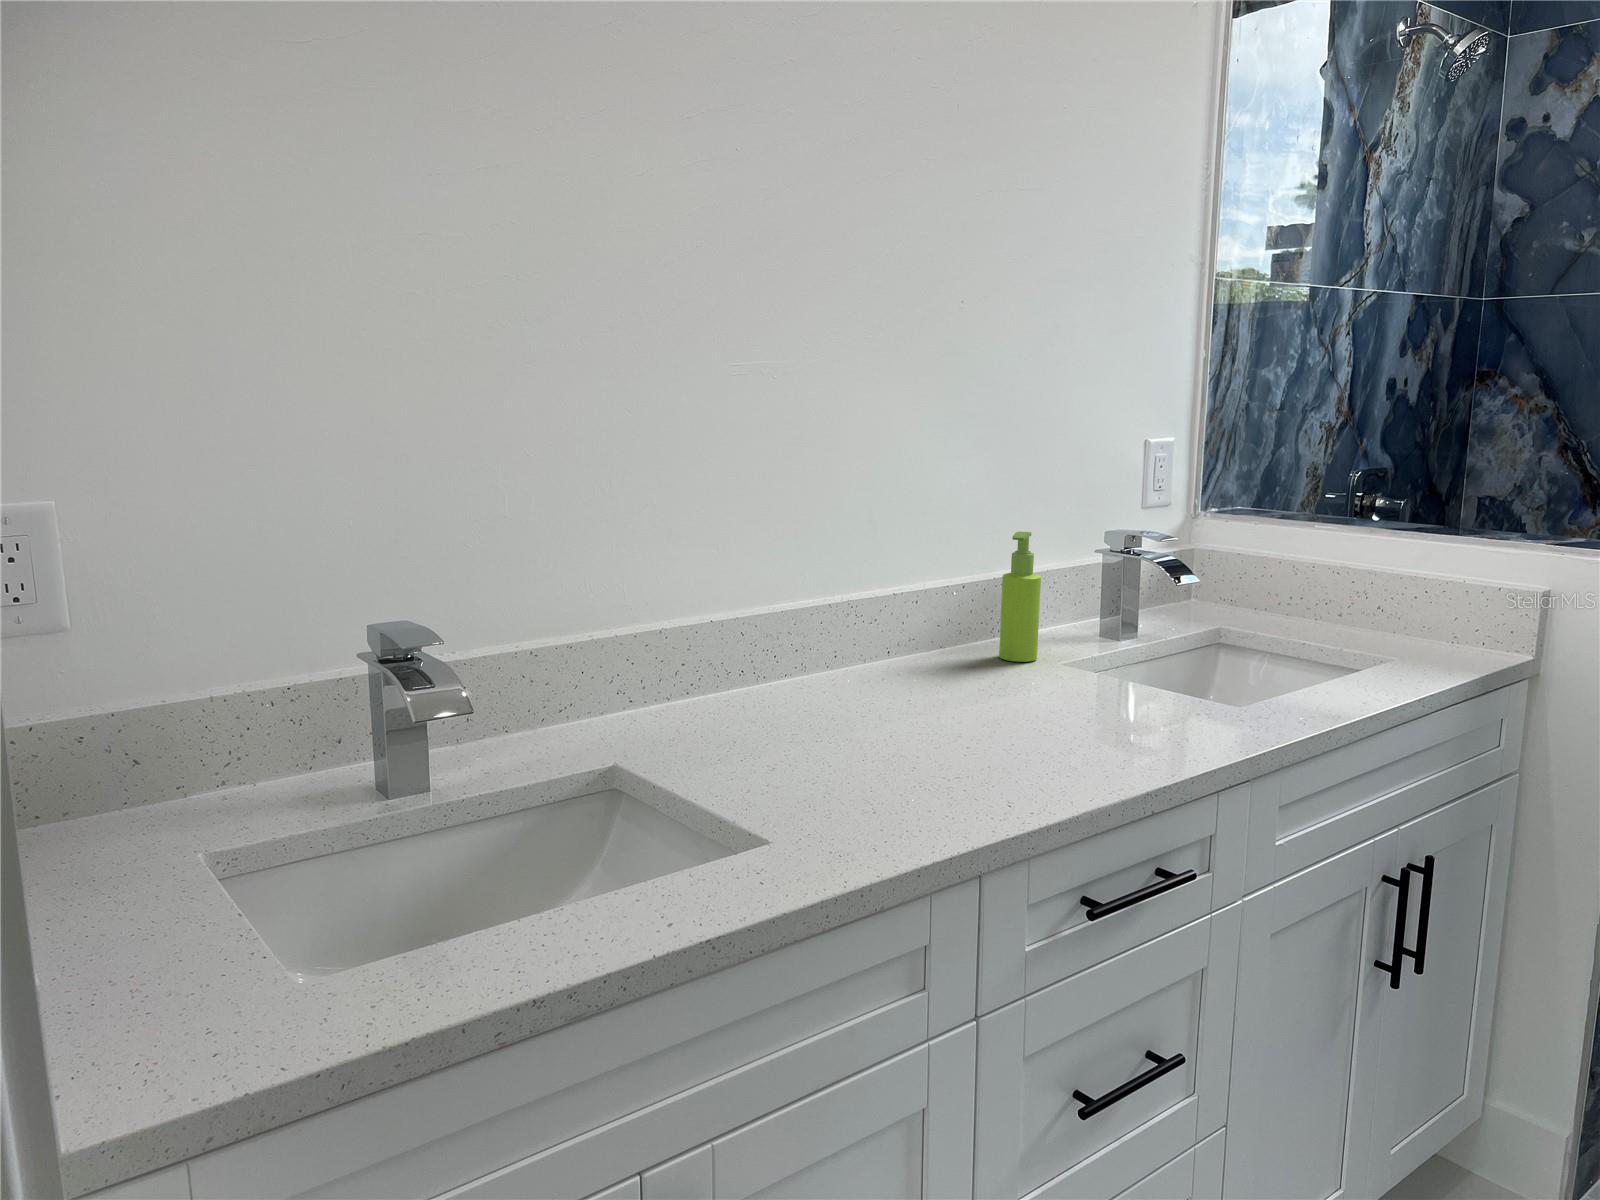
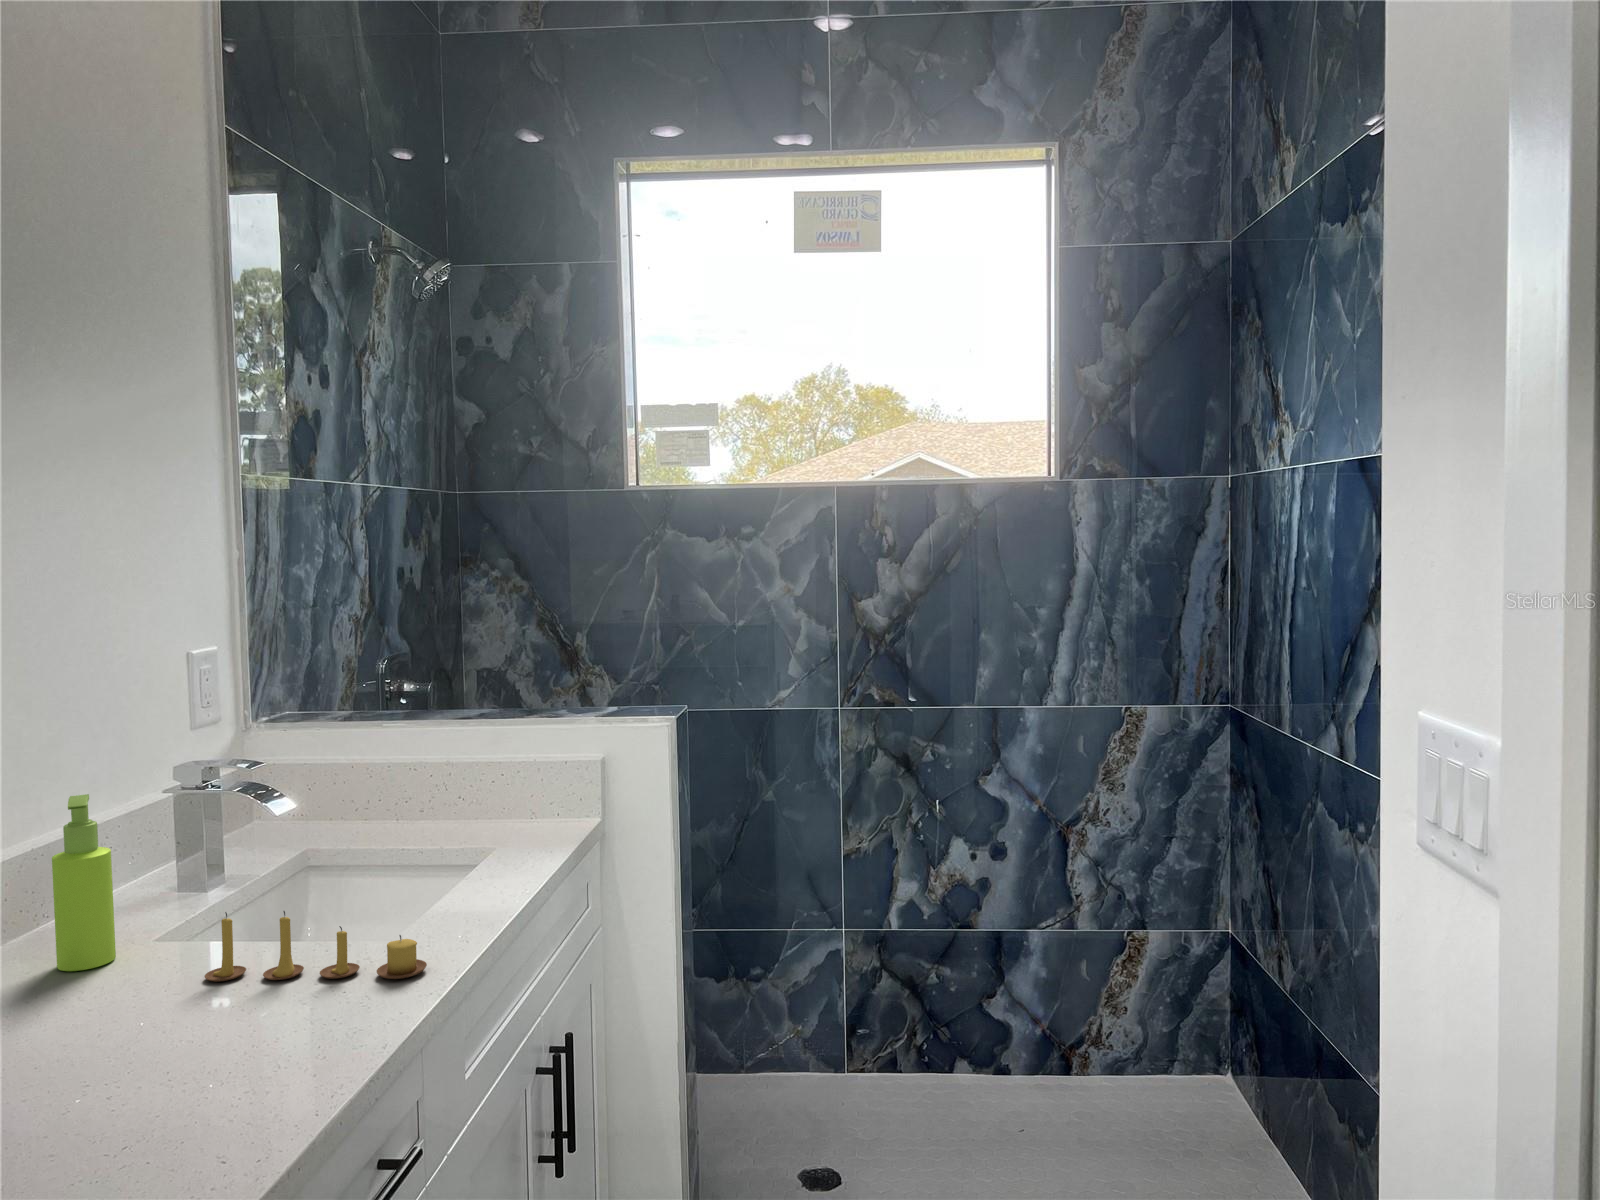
candle: none [1080,638,1248,728] -> present [204,911,427,982]

